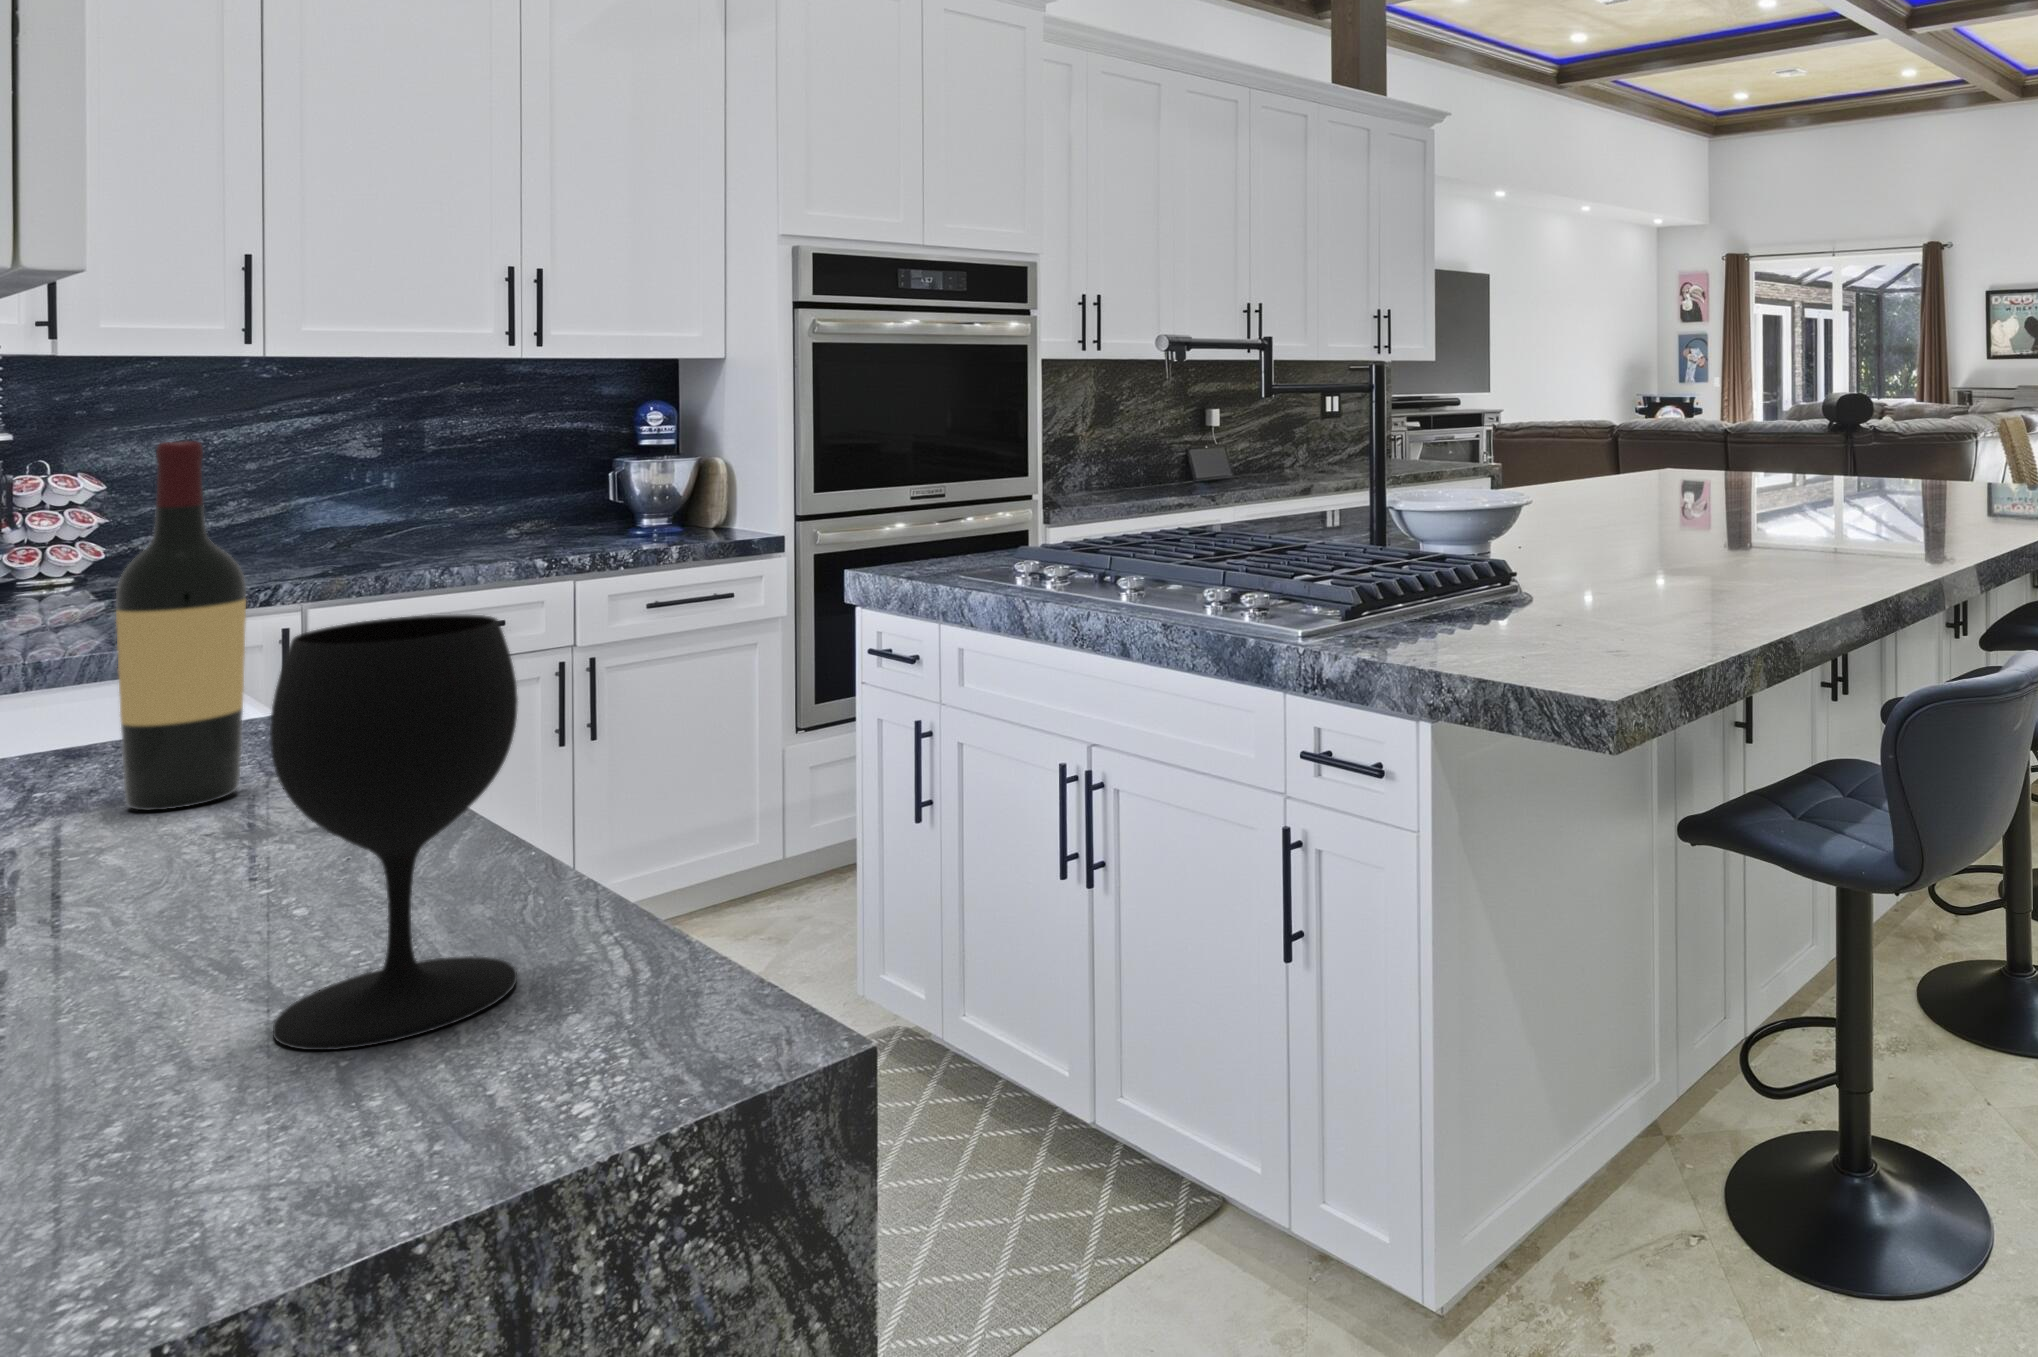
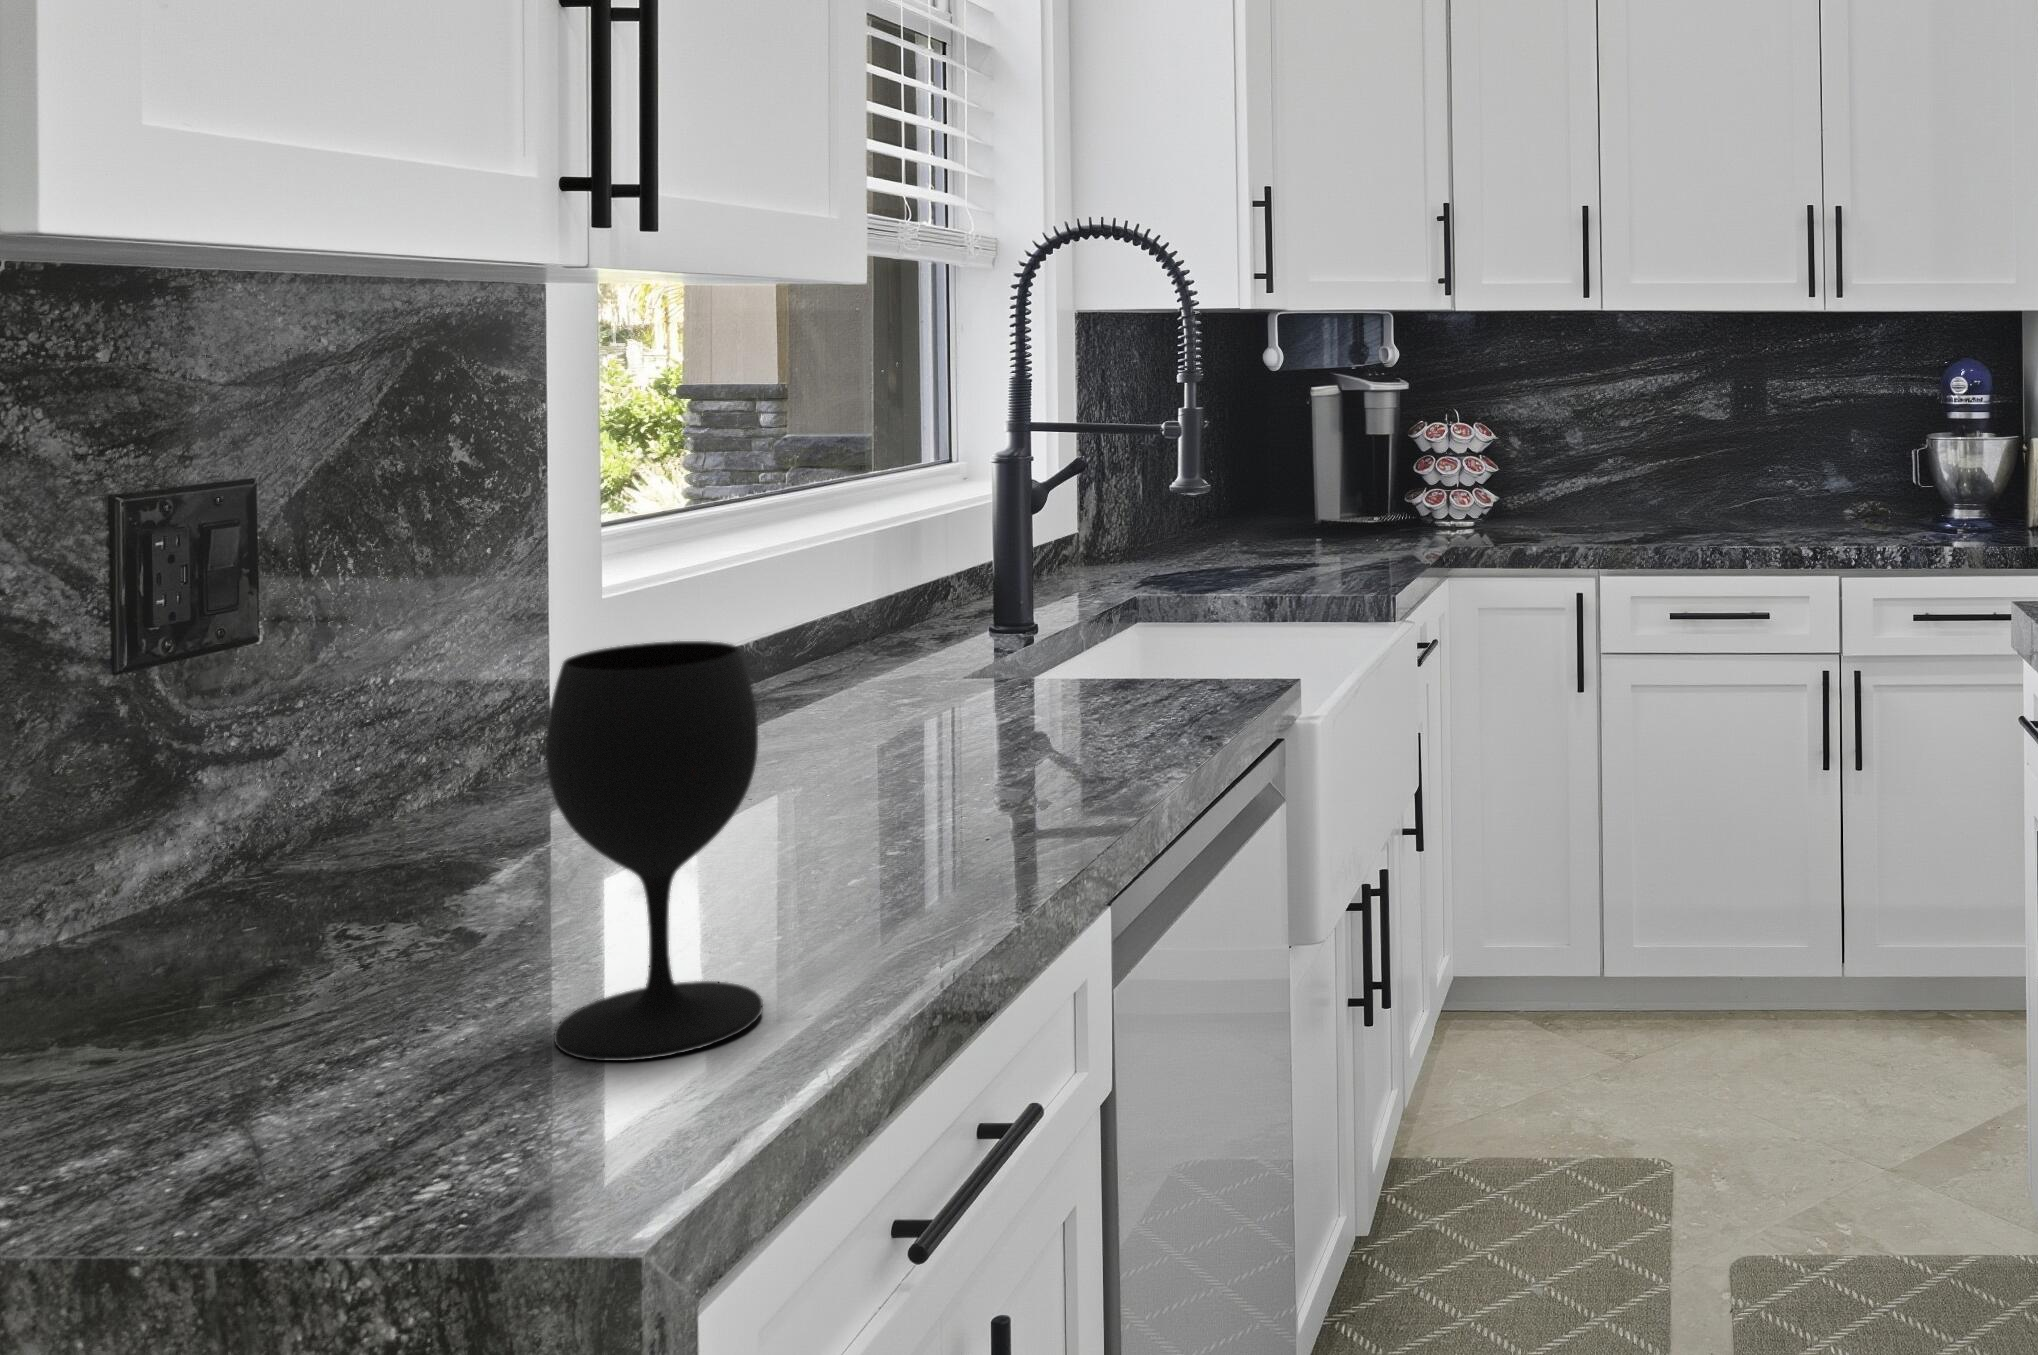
wine bottle: present [116,441,246,810] -> none [1014,429,1105,767]

